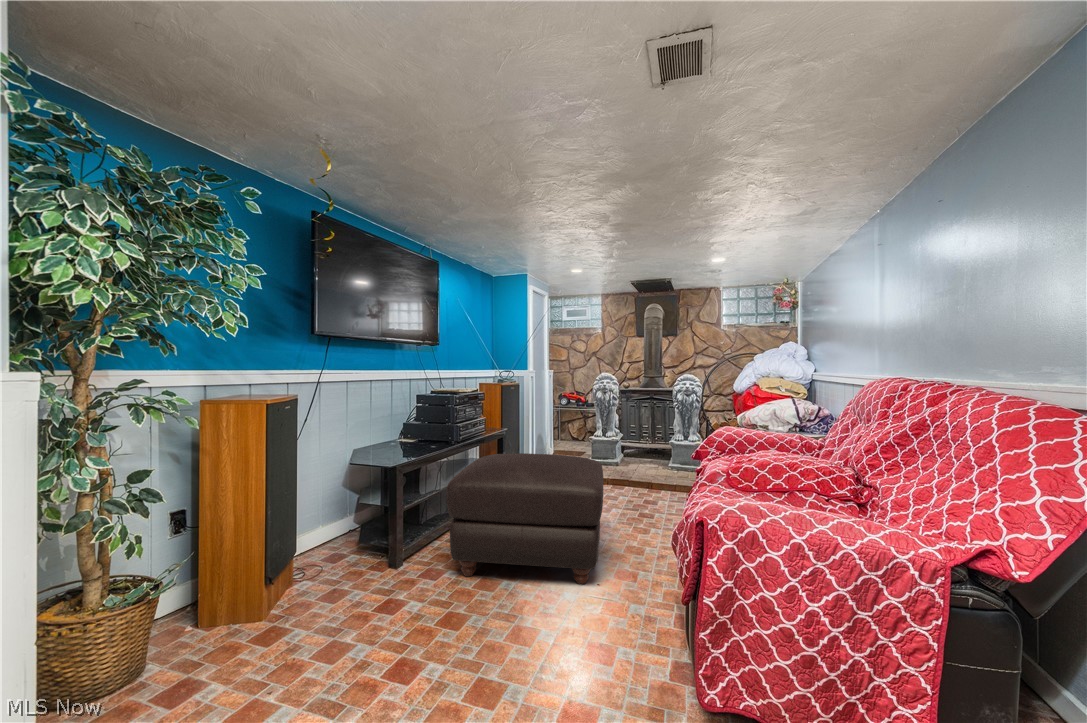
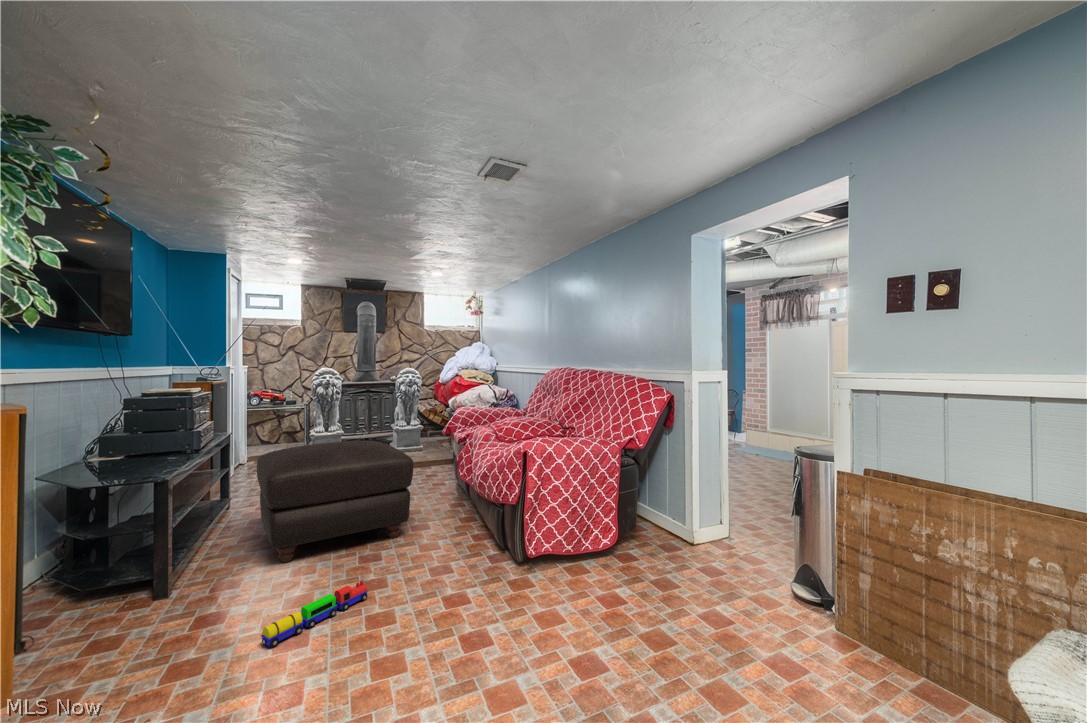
toy train: none [351,638,482,685] -> present [261,580,368,647]

